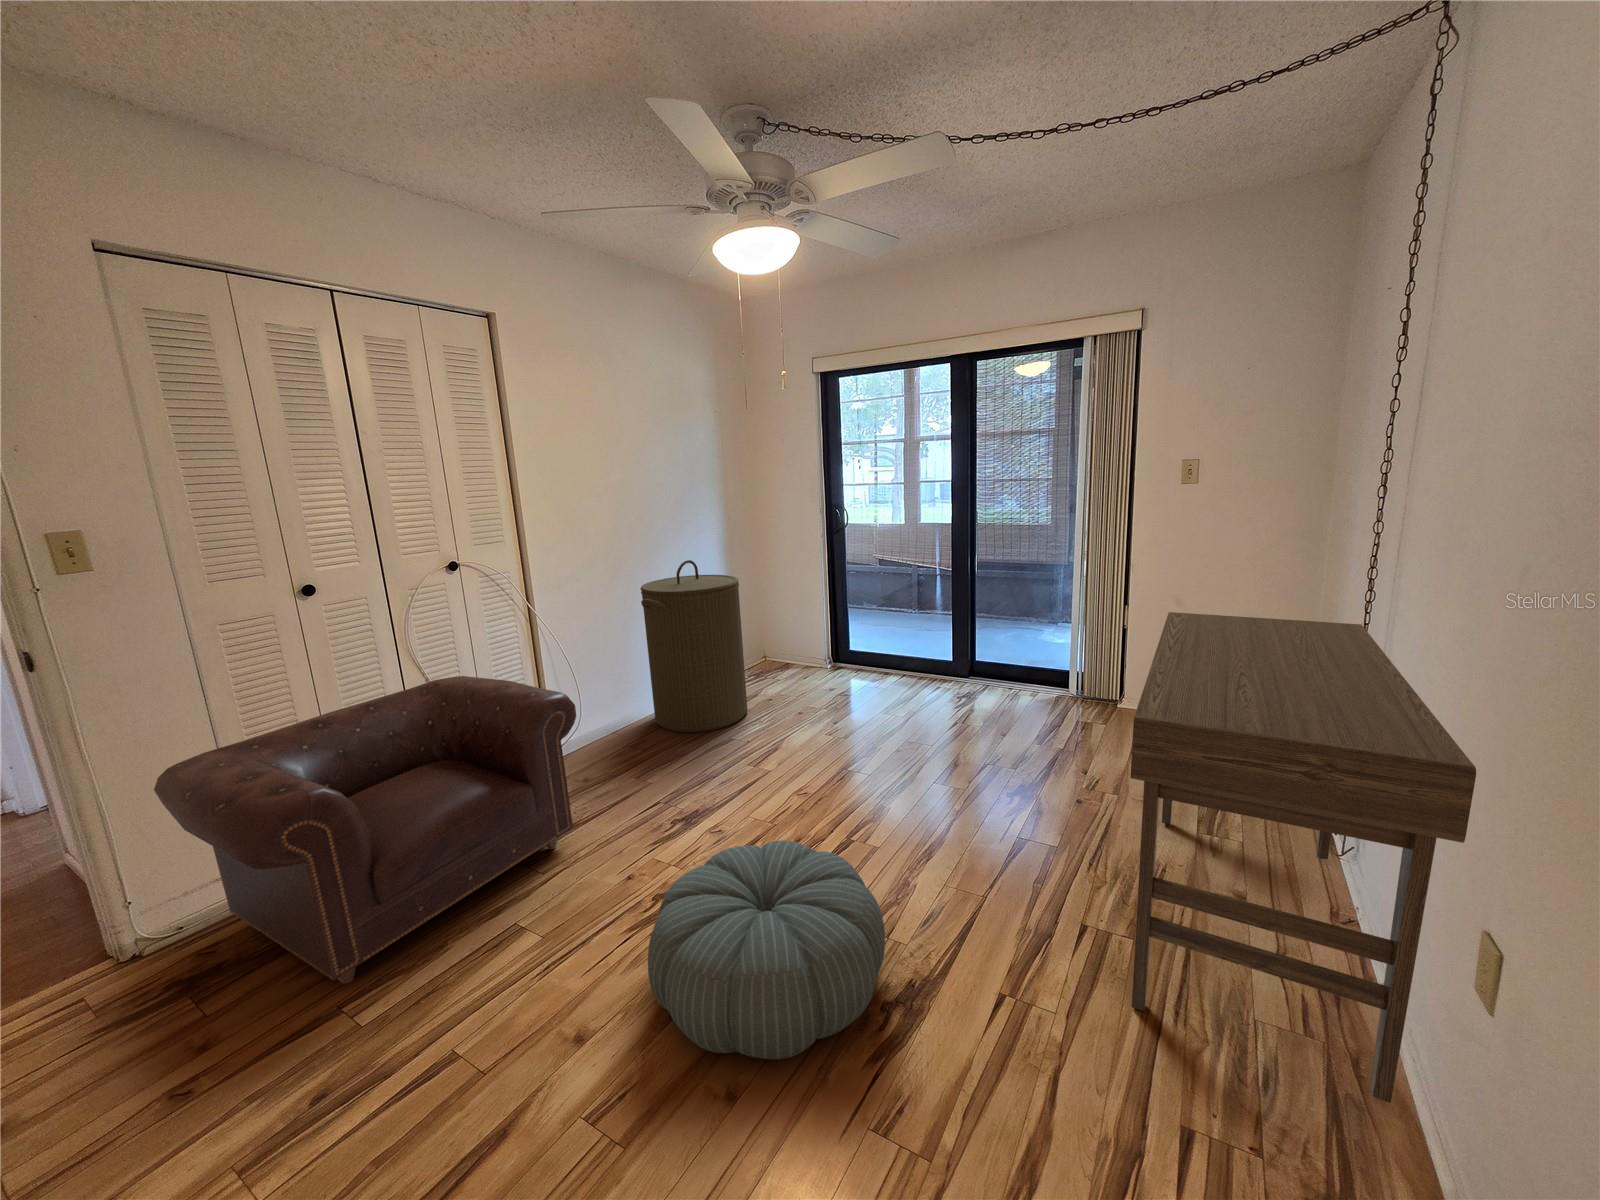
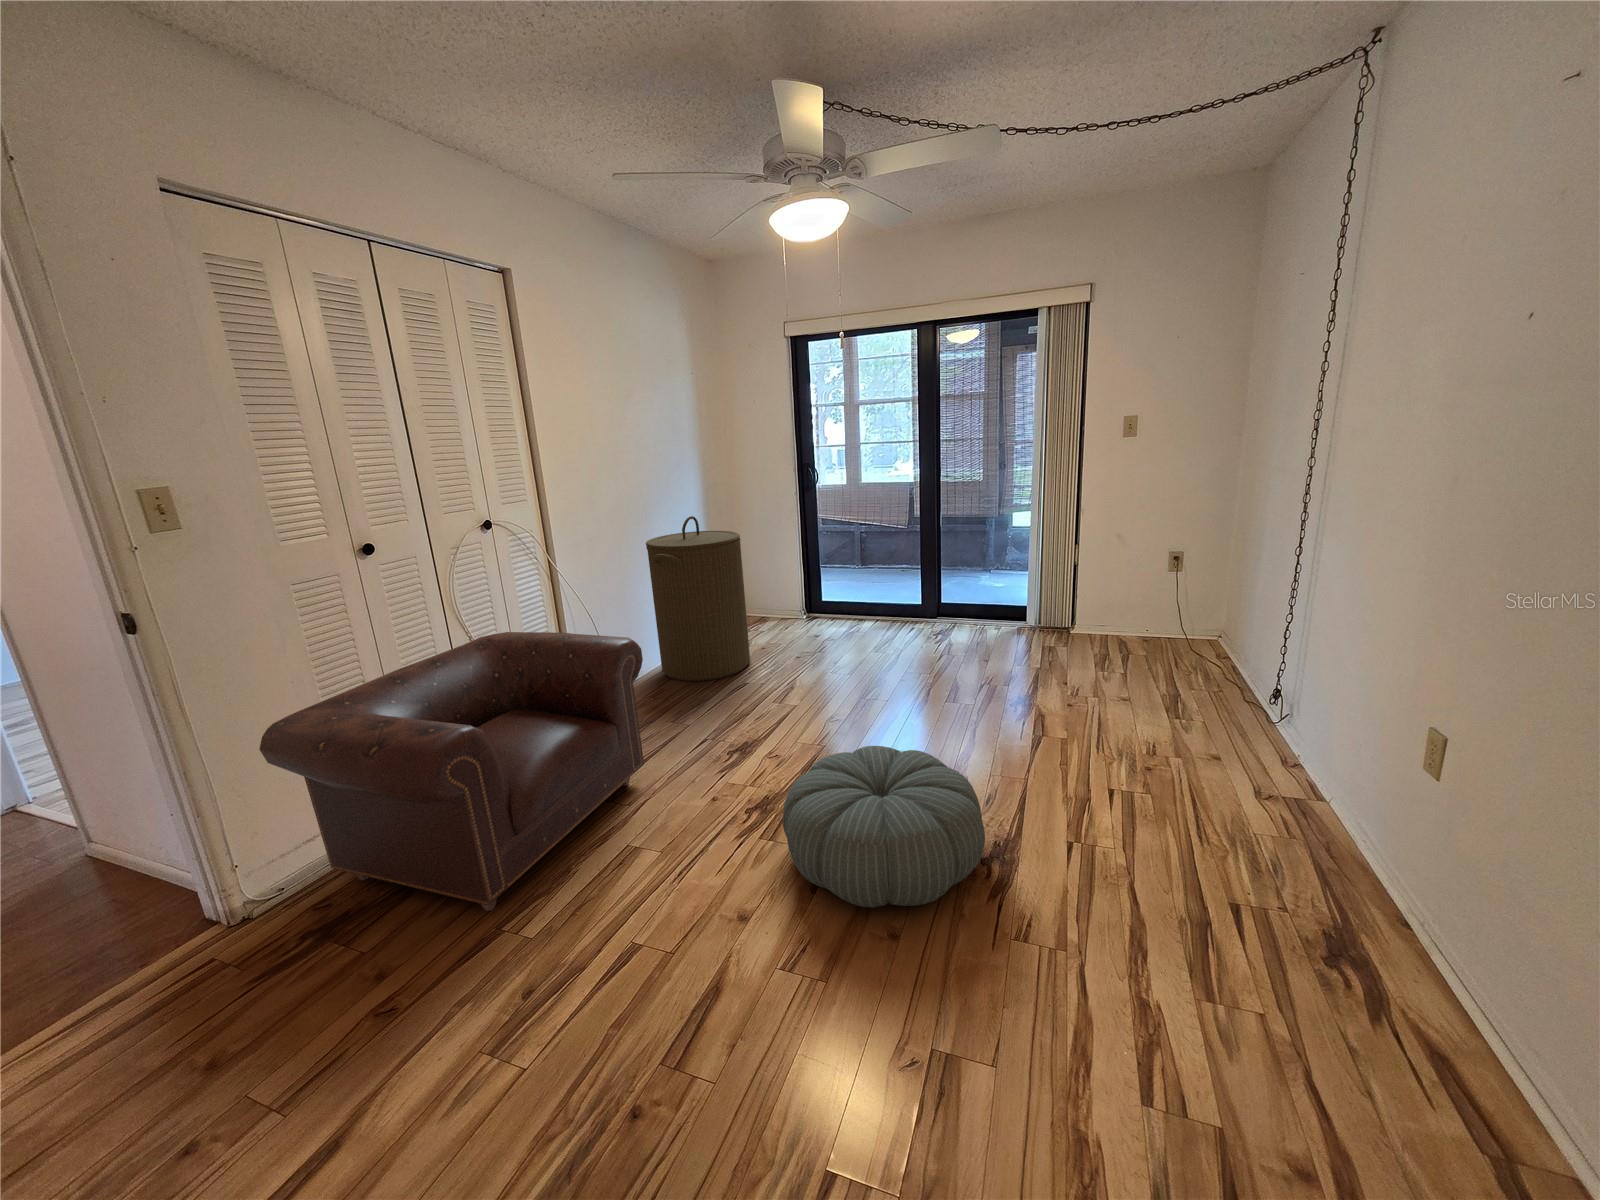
desk: present [1131,612,1476,1103] -> none [1141,541,1427,869]

